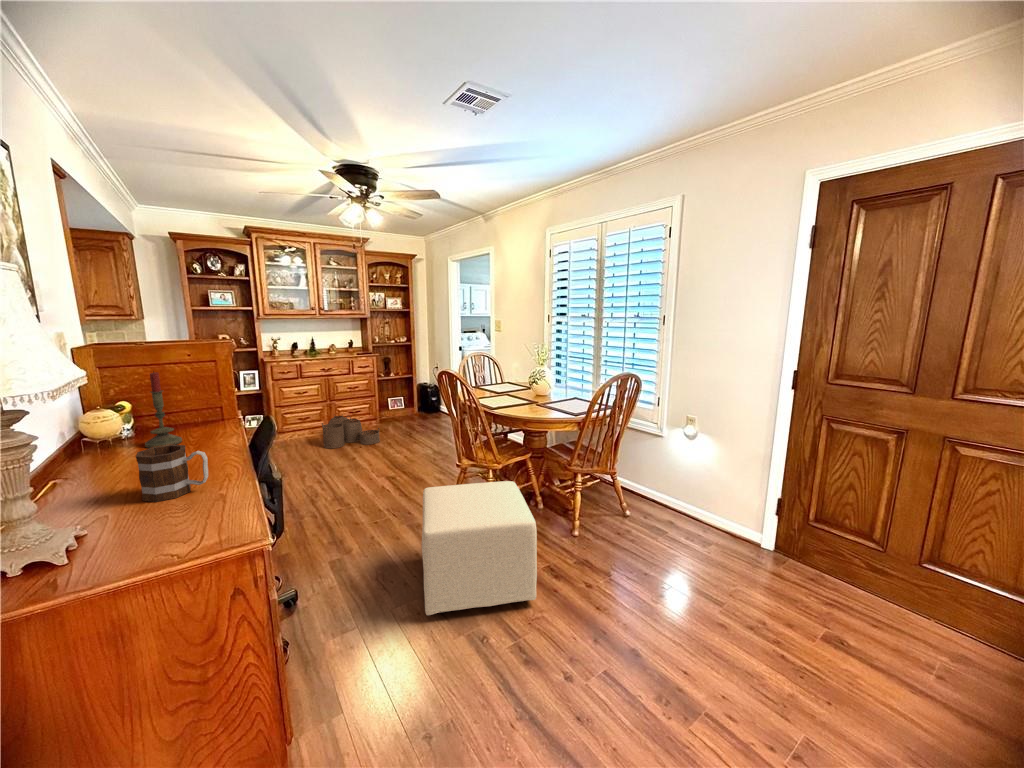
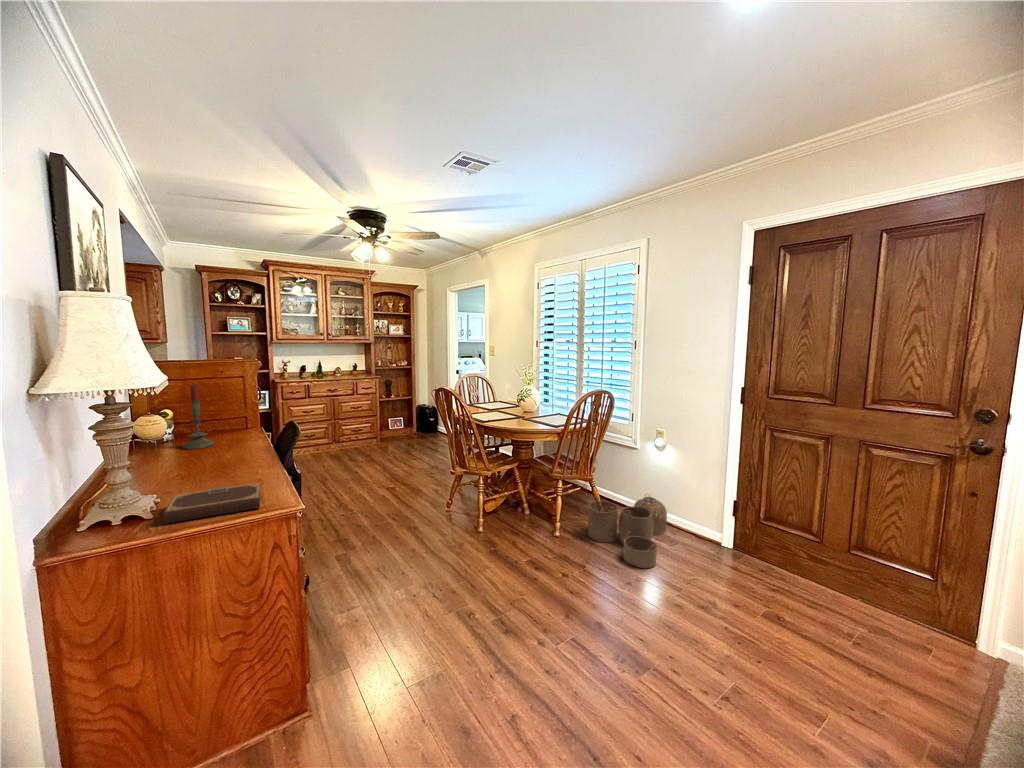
woven basket: present [322,416,380,448] -> present [588,496,667,568]
mug: present [136,445,208,502] -> none [190,440,246,485]
ottoman: present [422,481,537,615] -> none [420,484,519,596]
notebook: none [86,503,222,567] -> present [164,483,261,524]

